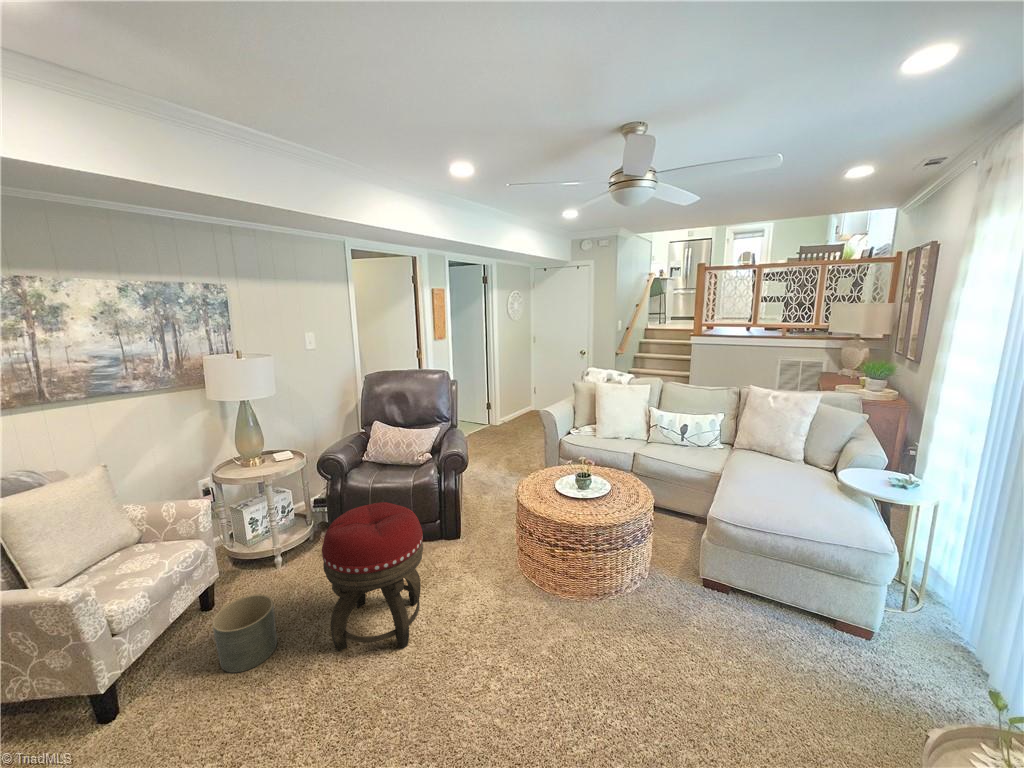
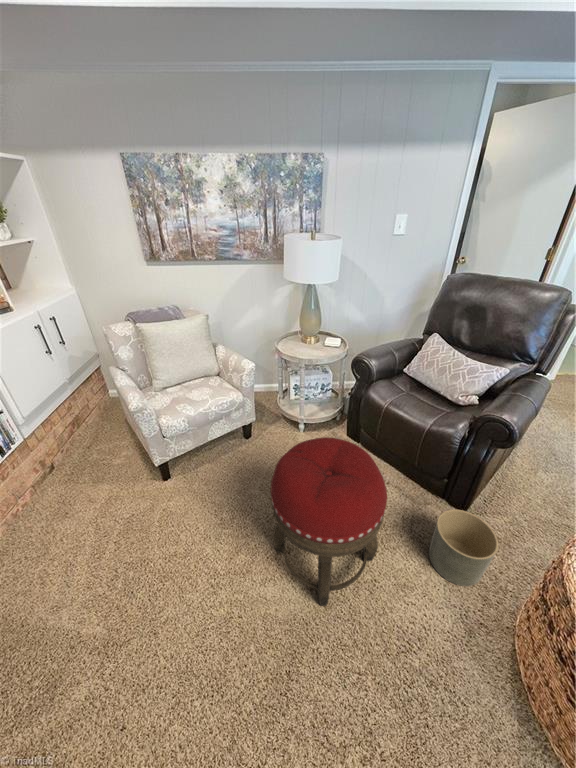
planter: present [212,595,277,673] -> present [429,510,498,586]

